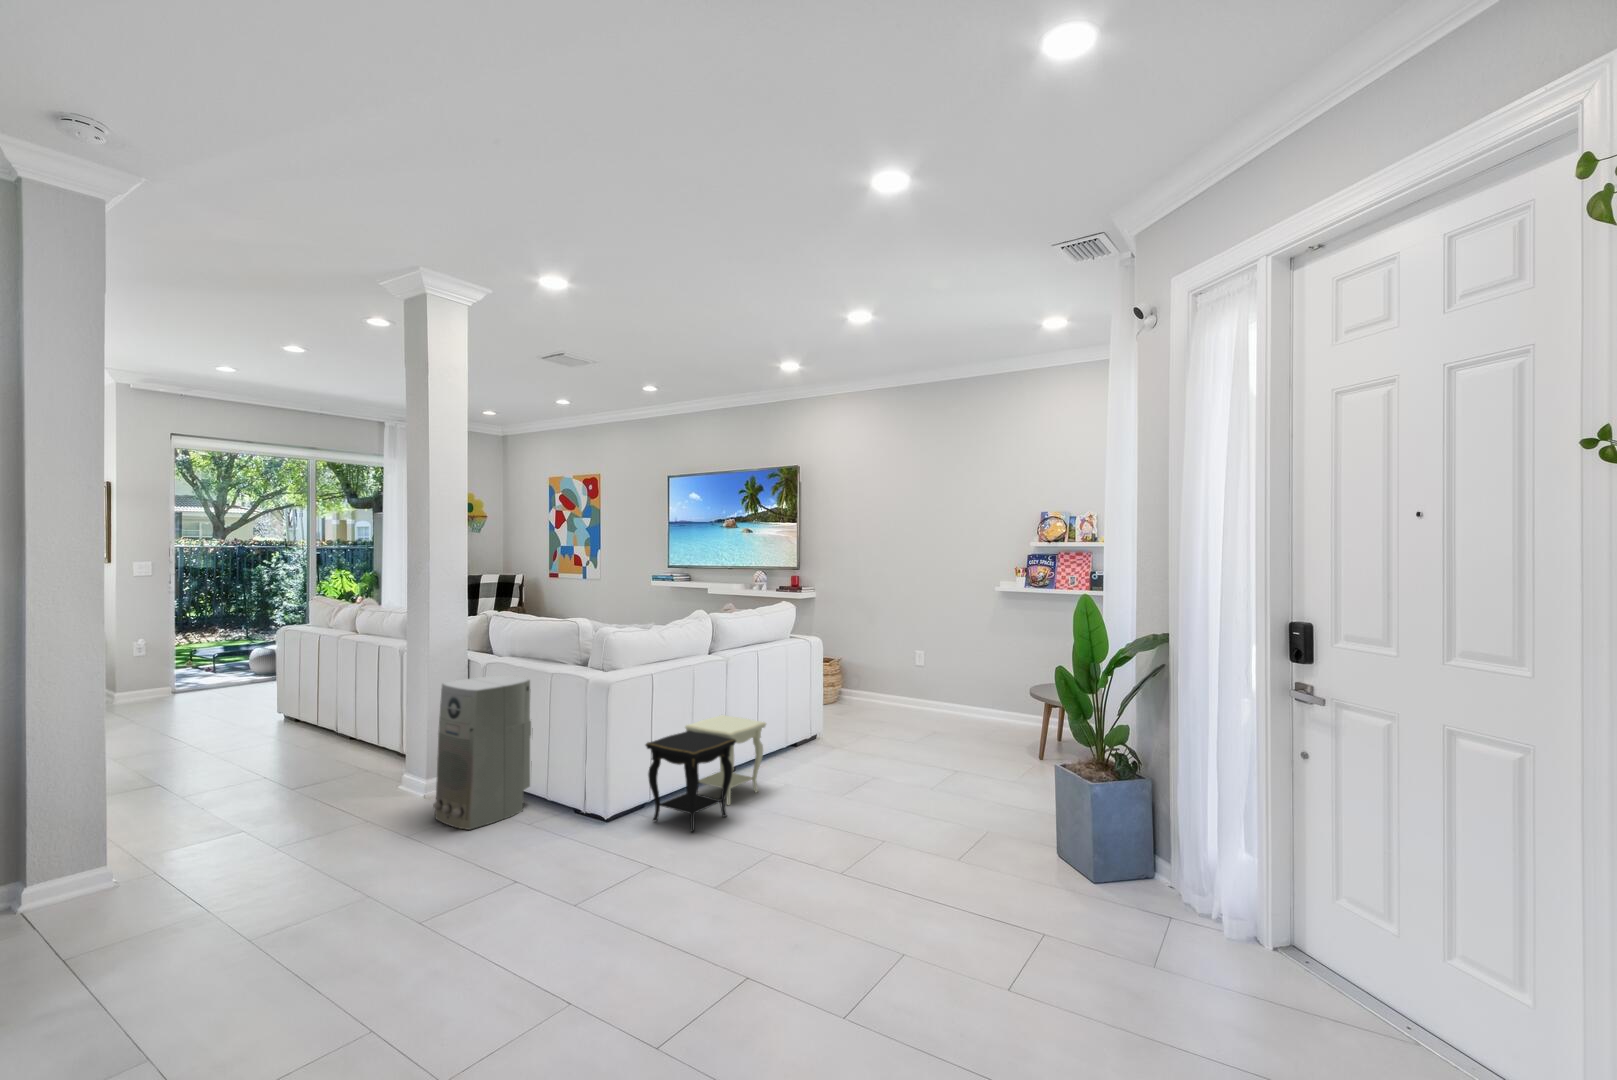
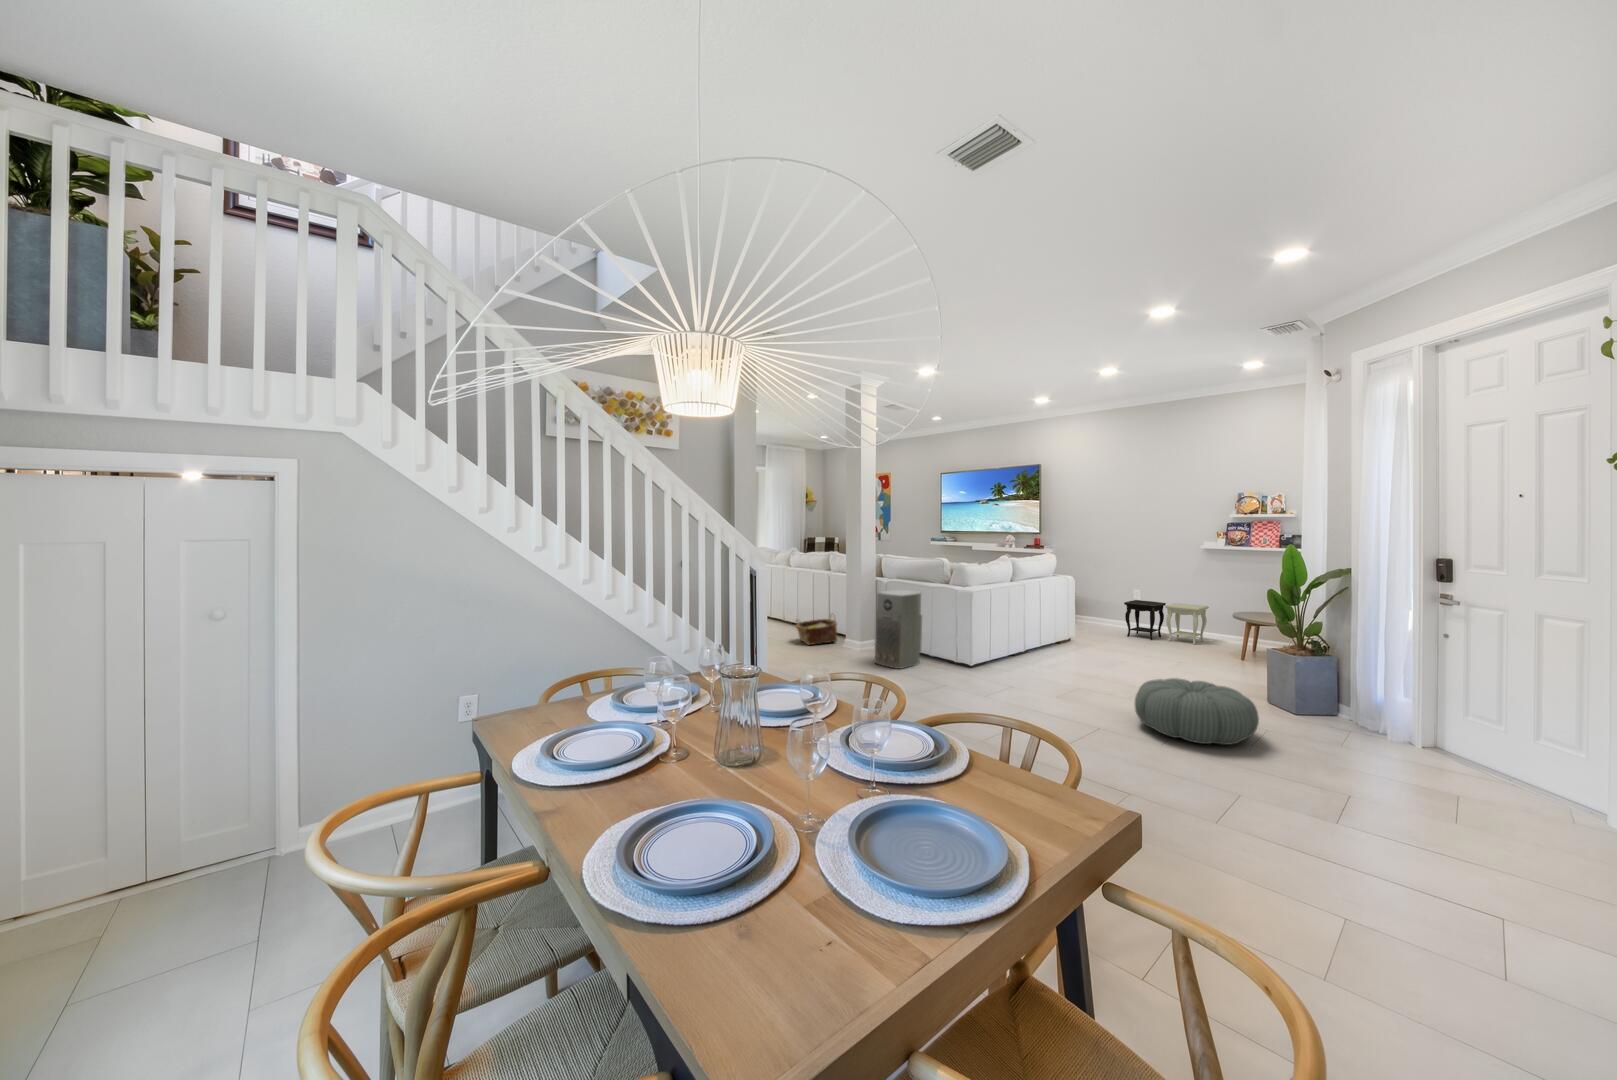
woven basket: none [325,715,411,780] -> present [796,614,837,645]
side table: present [646,715,766,832] -> present [1124,600,1209,645]
pouf: none [820,844,1022,999] -> present [1135,678,1259,745]

